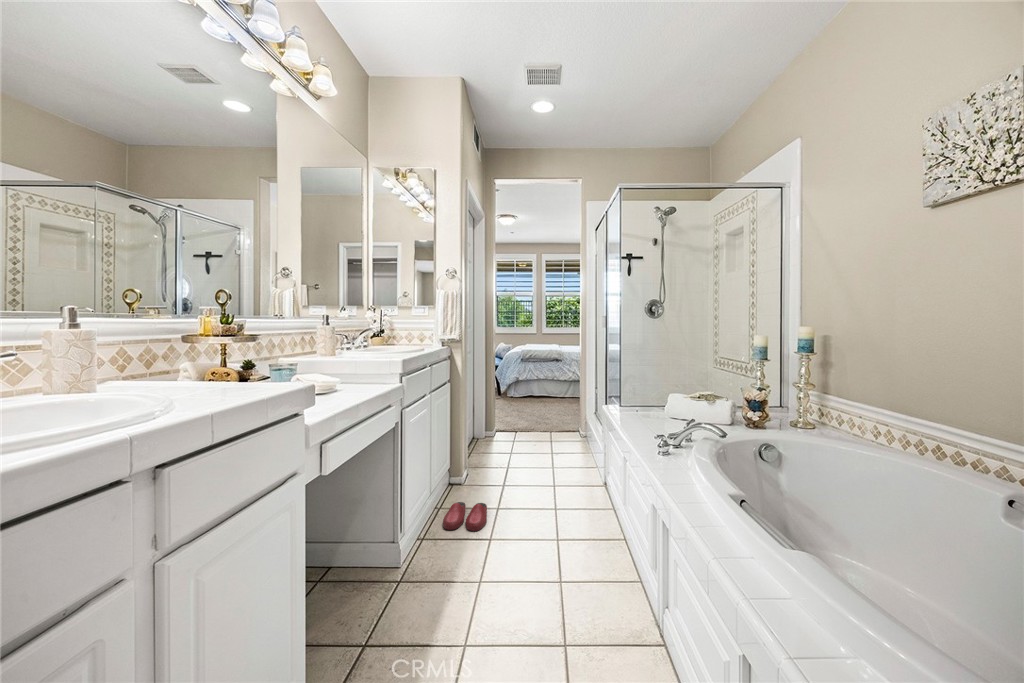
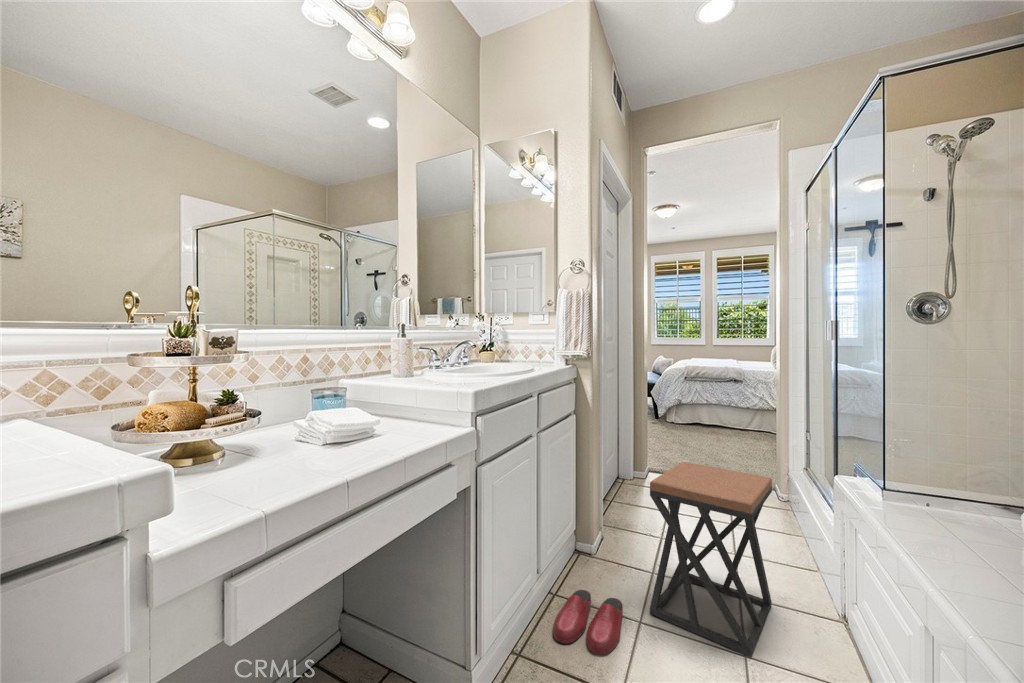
stool: none [504,411,575,517] -> present [650,462,772,657]

